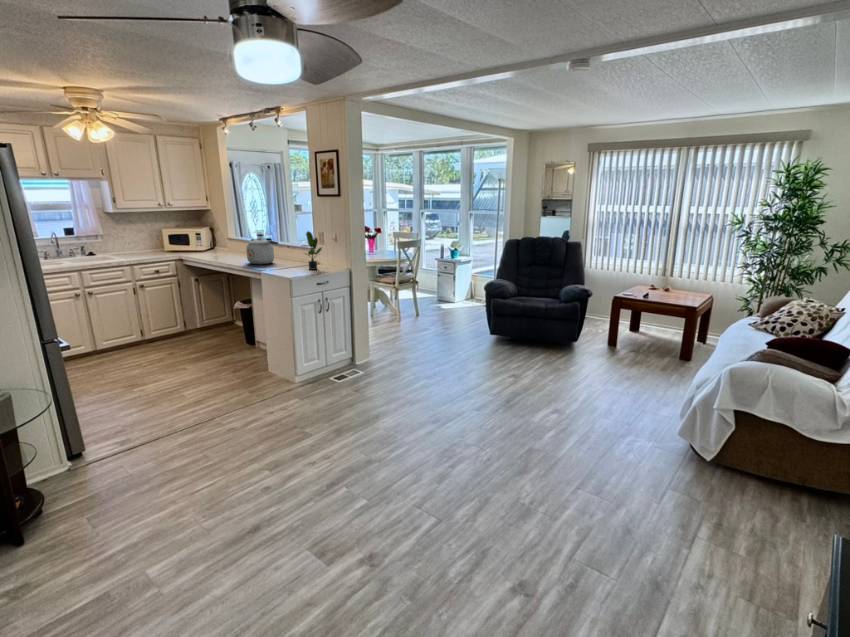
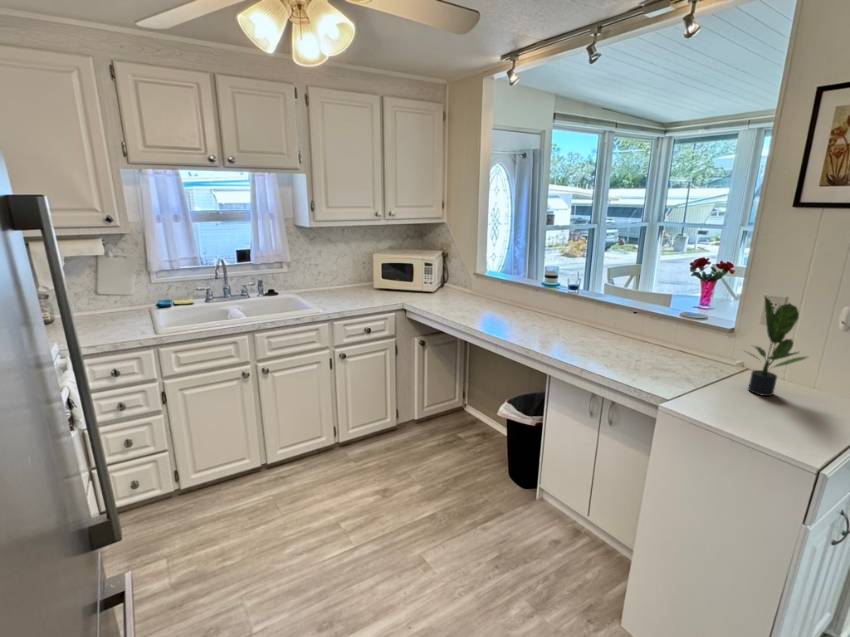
kettle: present [246,238,278,264] -> none [552,294,629,353]

